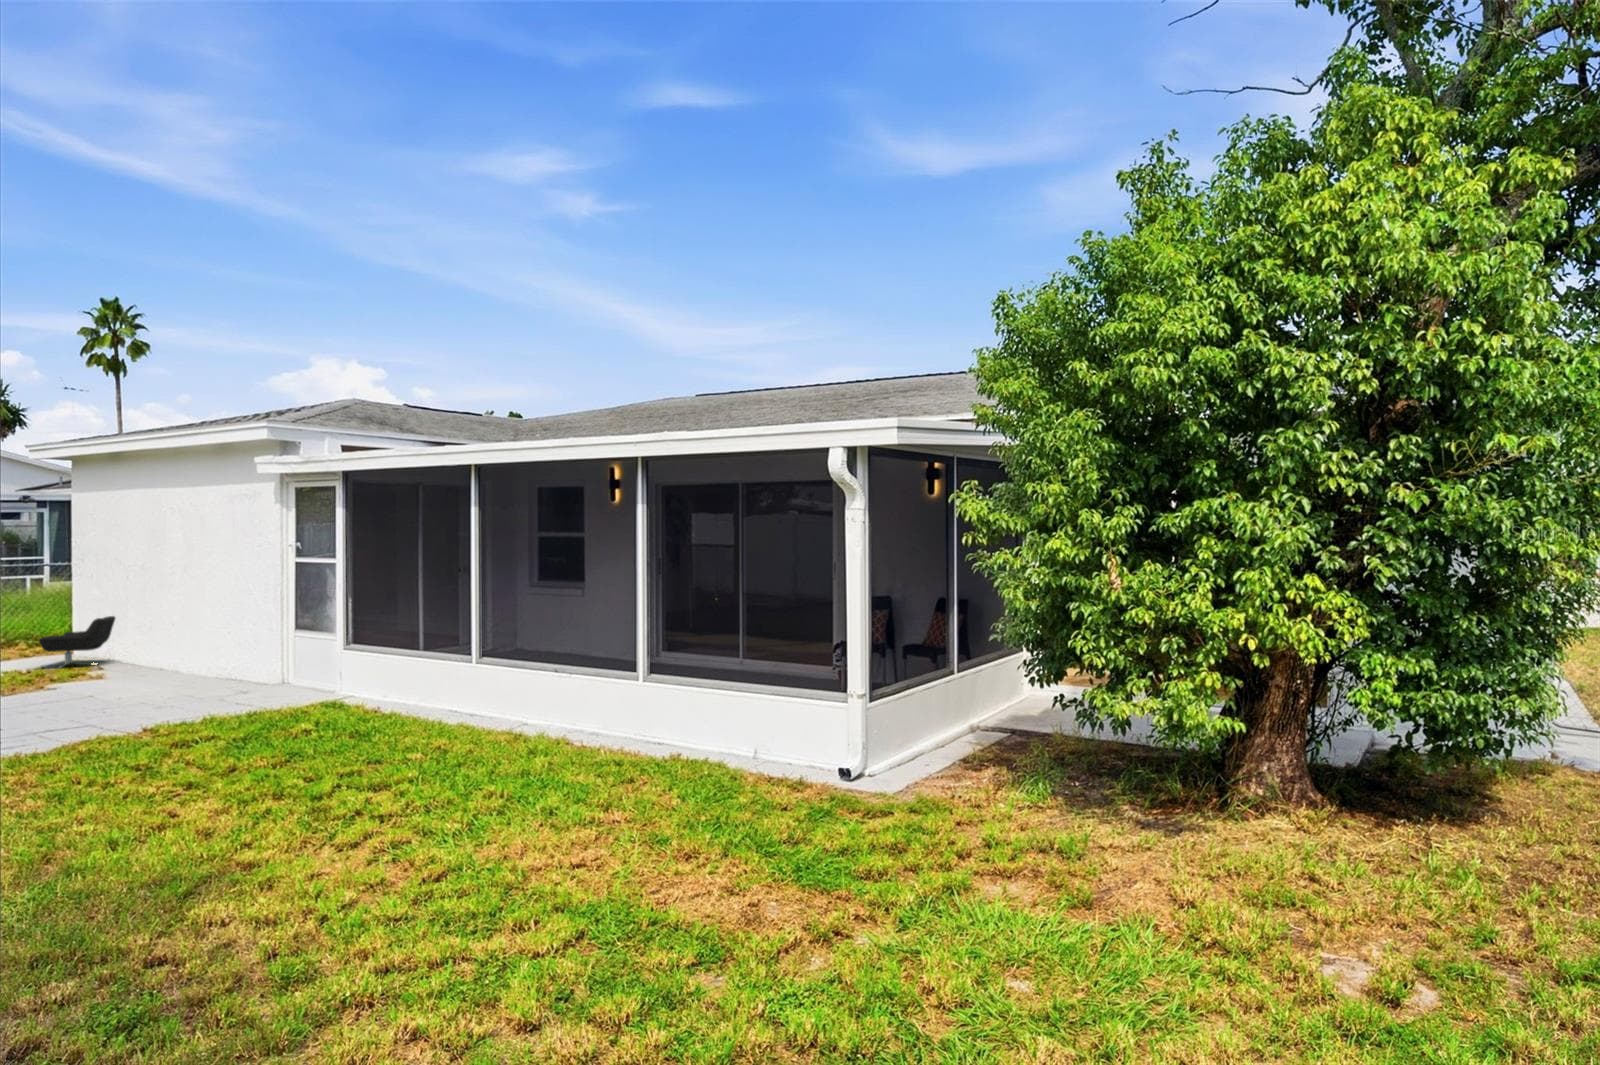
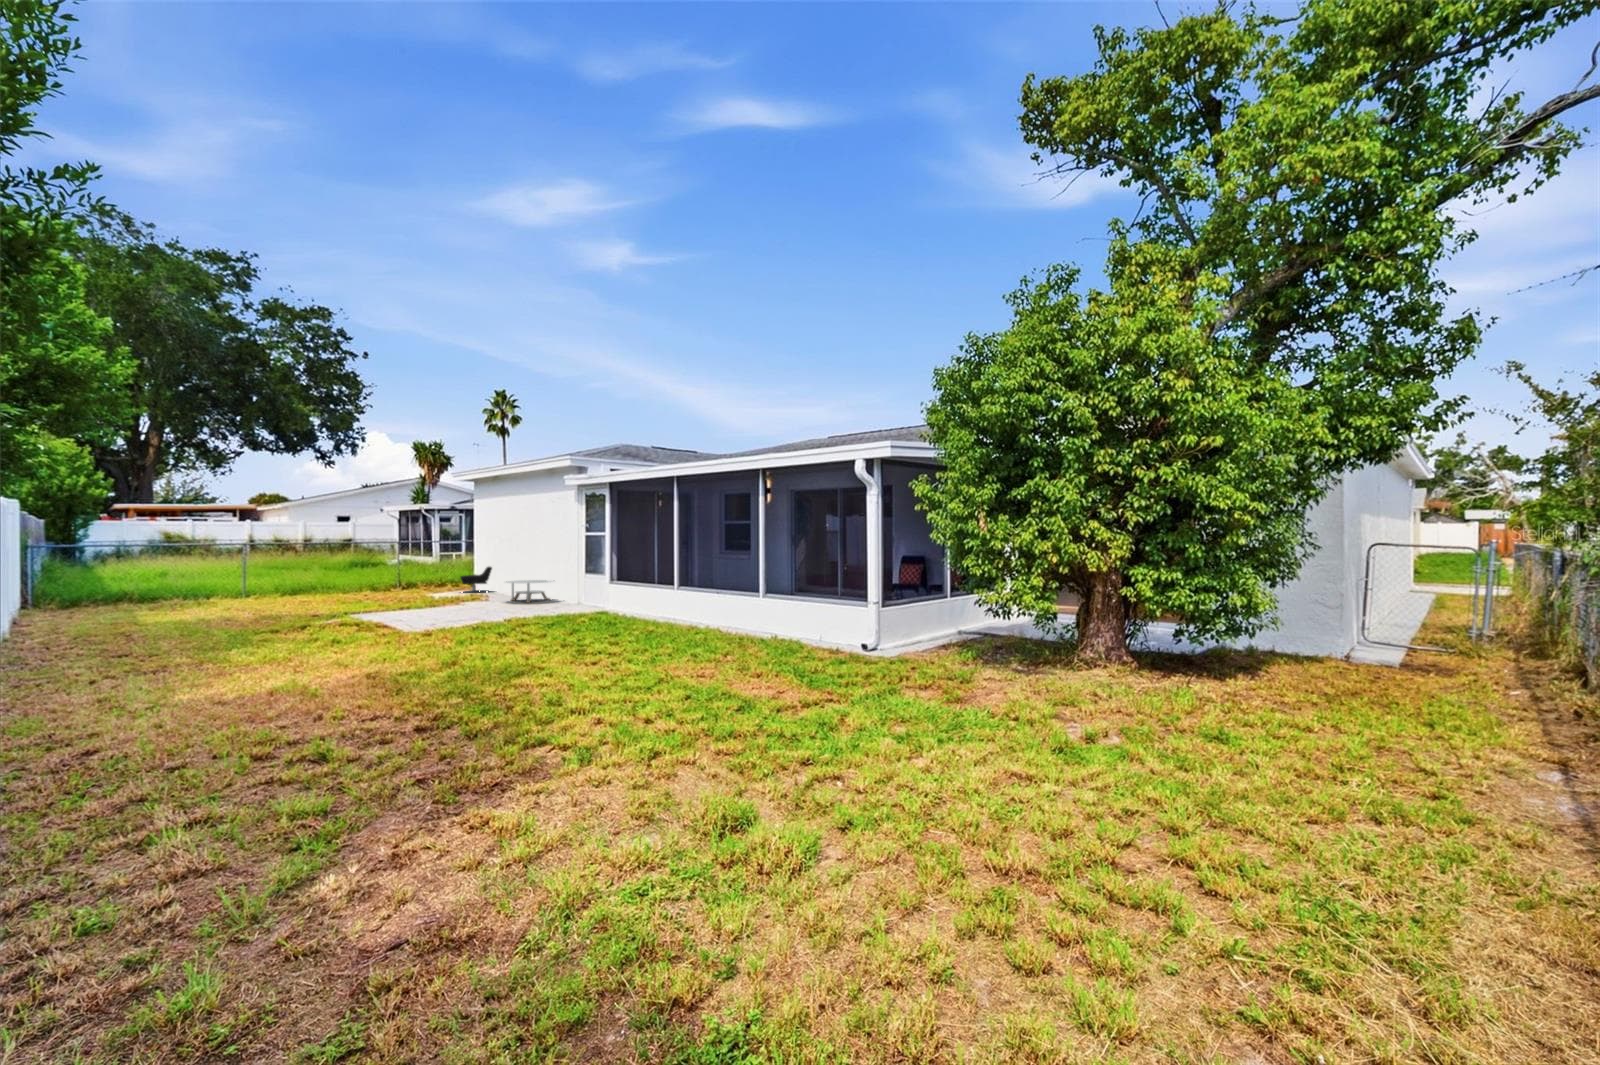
round table: none [133,645,237,691] -> present [506,580,550,603]

